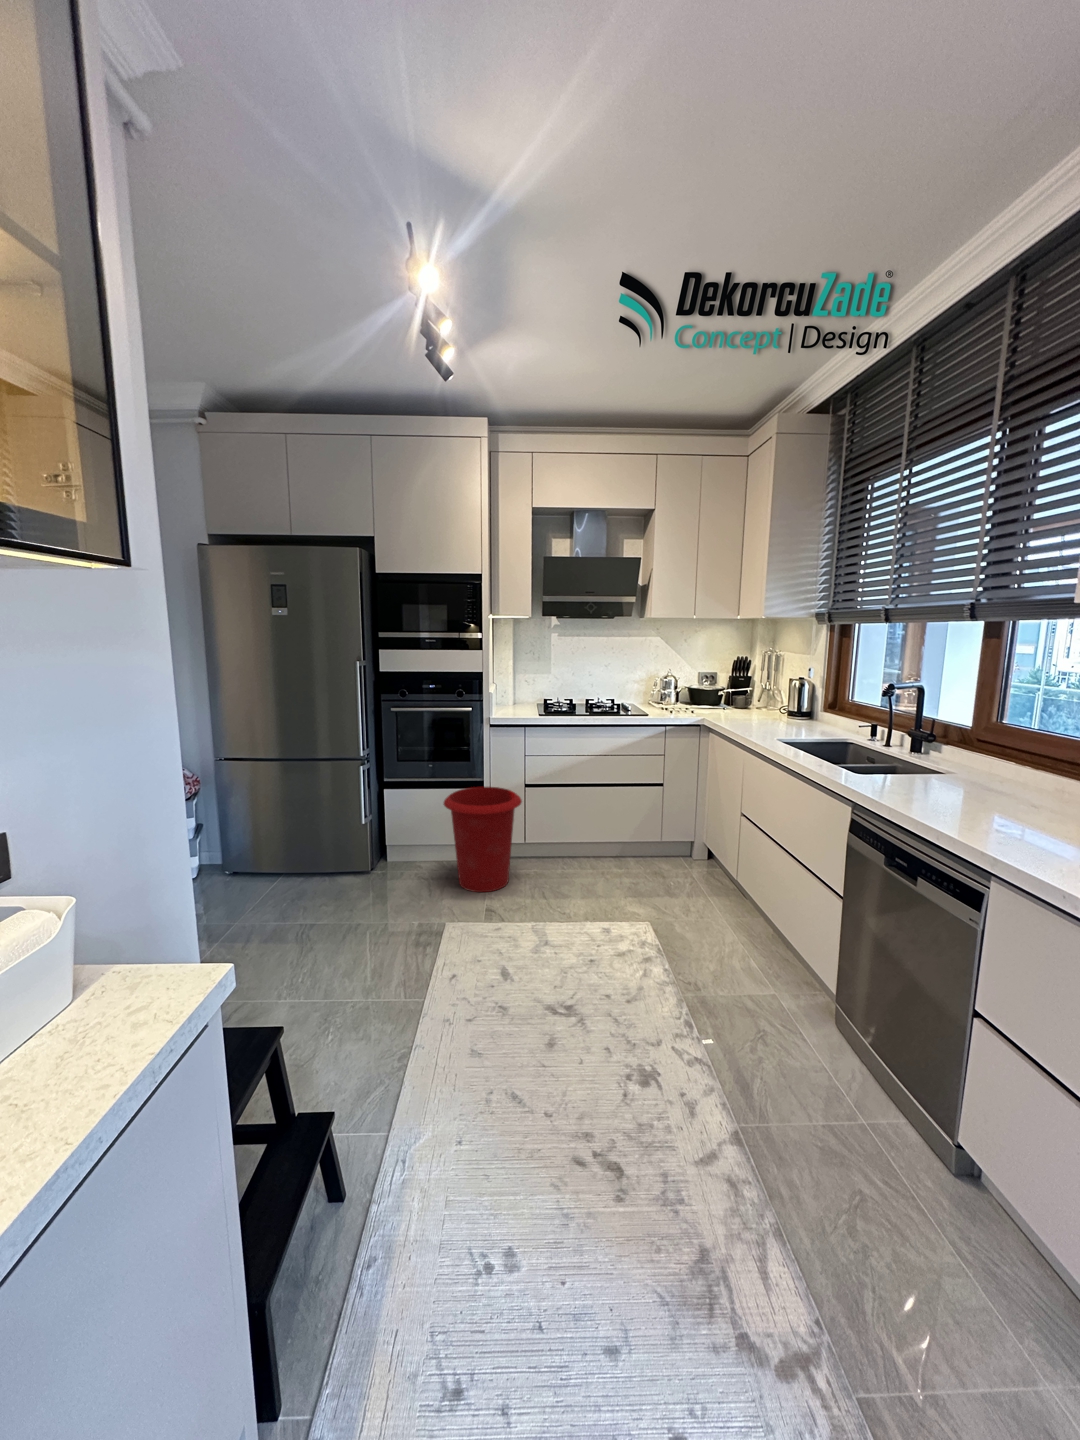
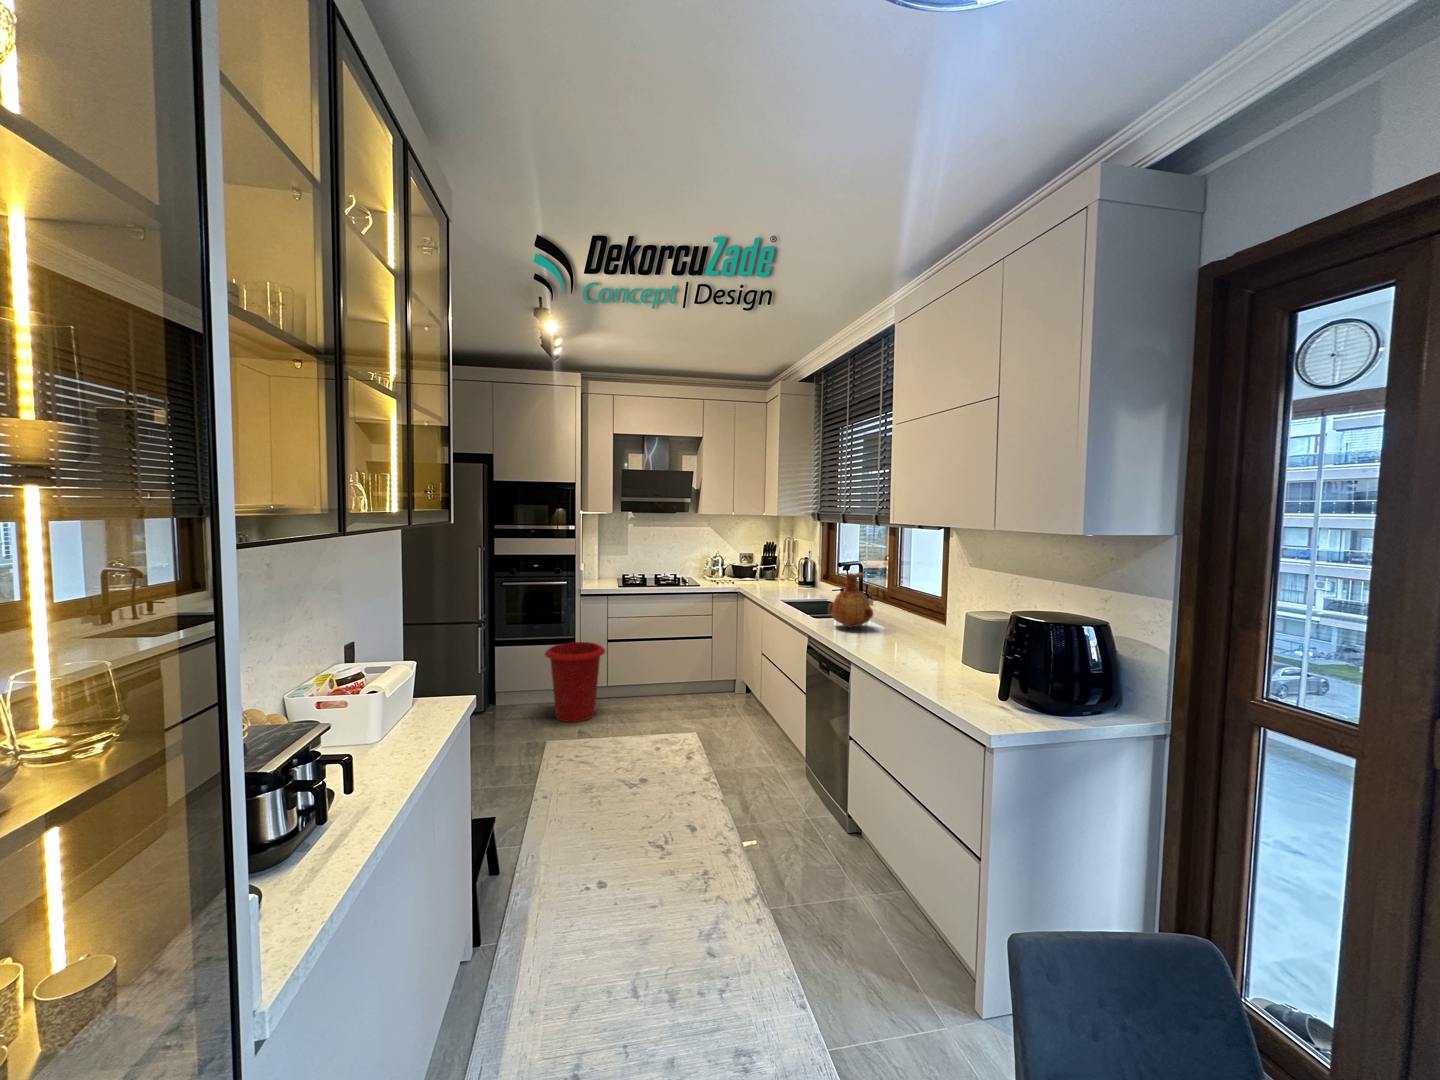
vase: none [894,703,992,800] -> present [830,573,873,628]

